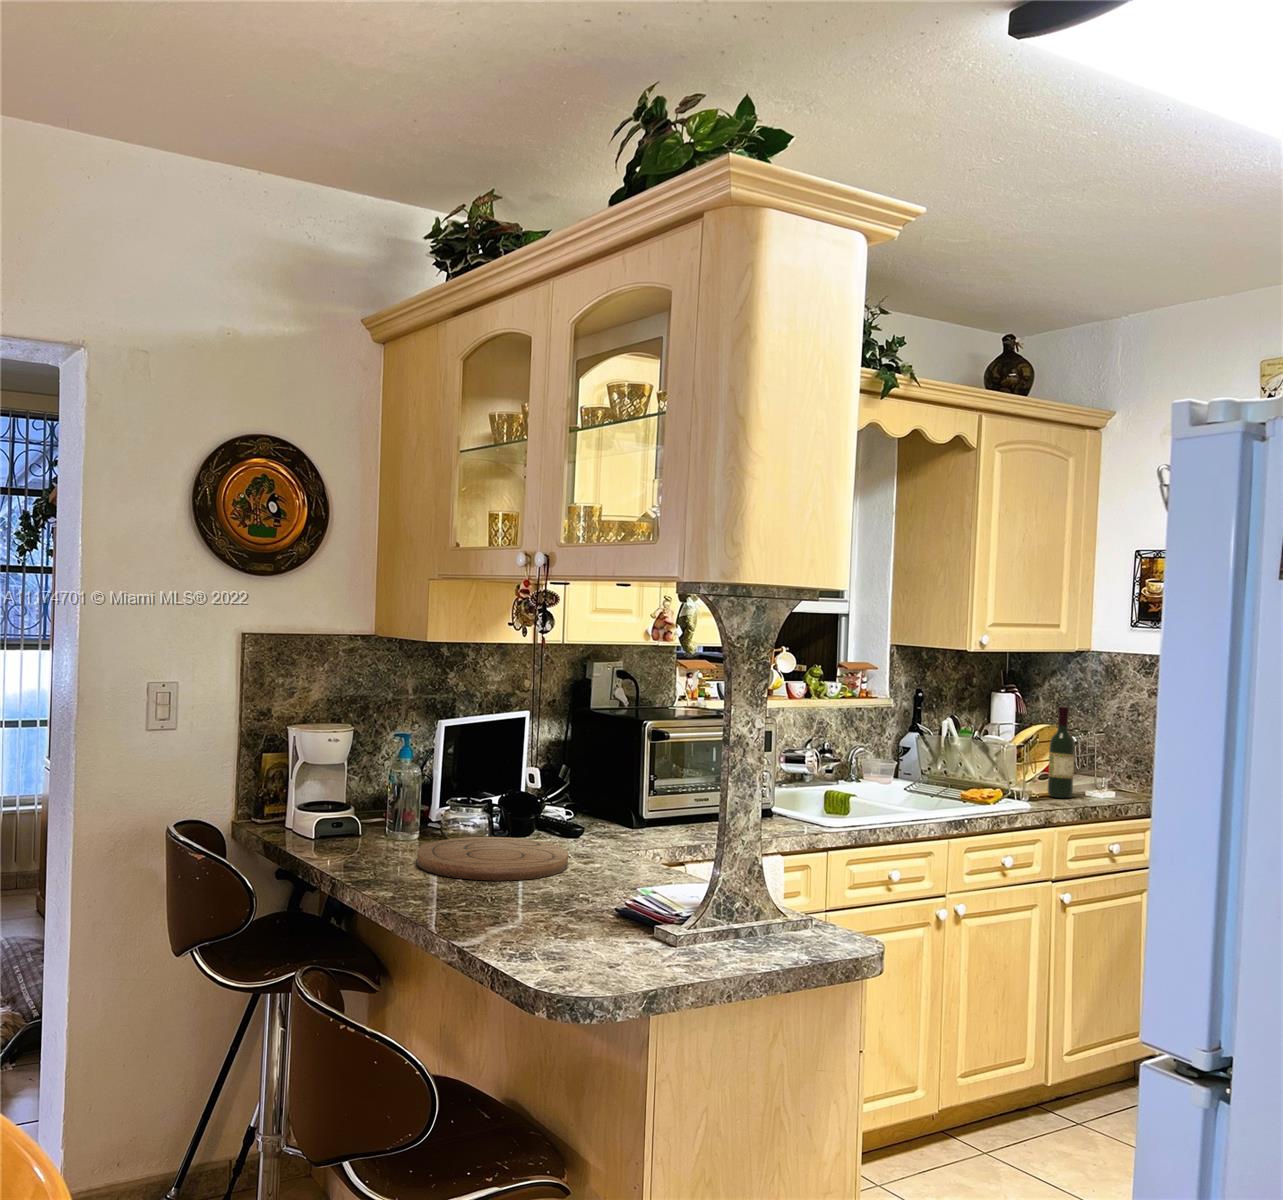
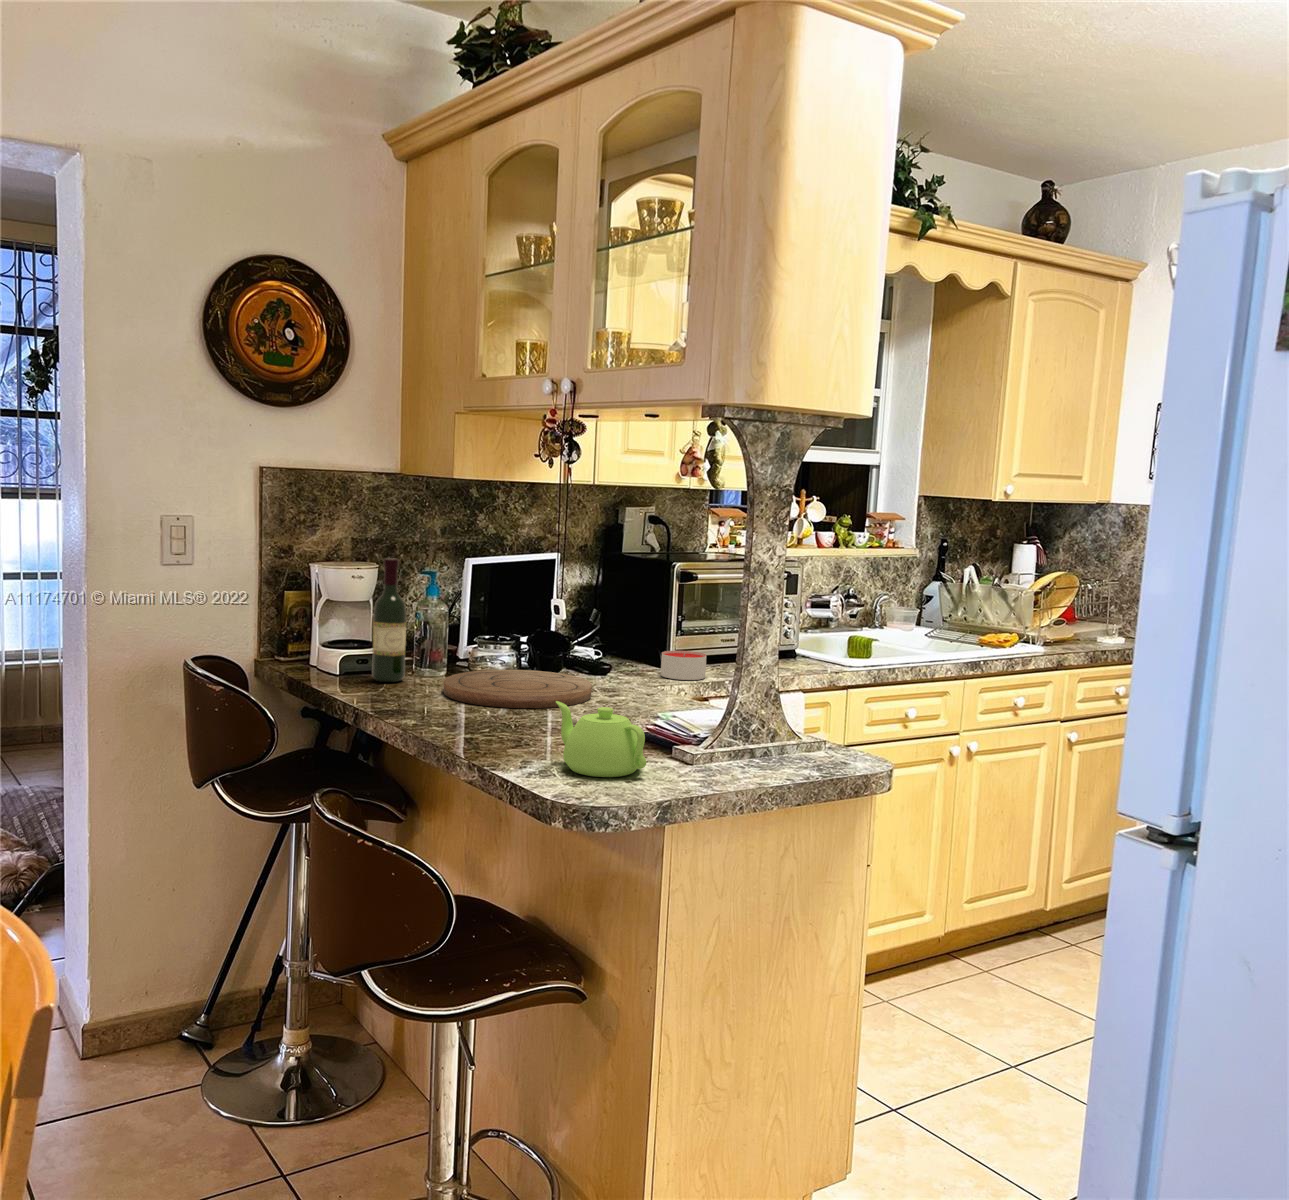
wine bottle: present [1048,706,1074,798] -> present [372,558,406,682]
candle: none [637,813,683,845] -> present [661,651,706,680]
teapot: none [537,880,629,959] -> present [556,701,647,777]

